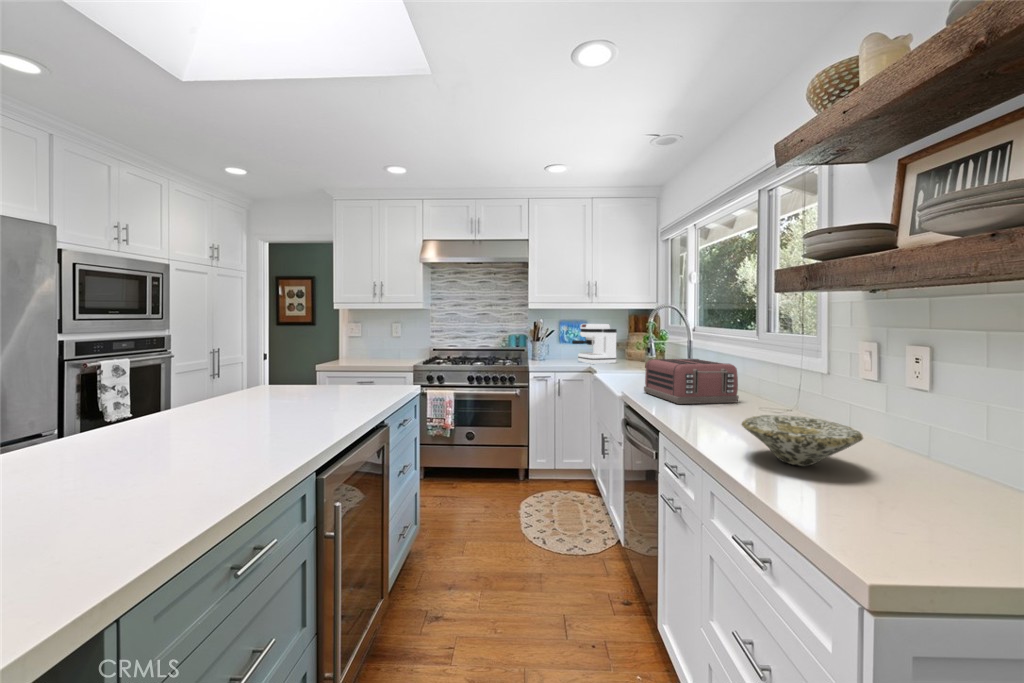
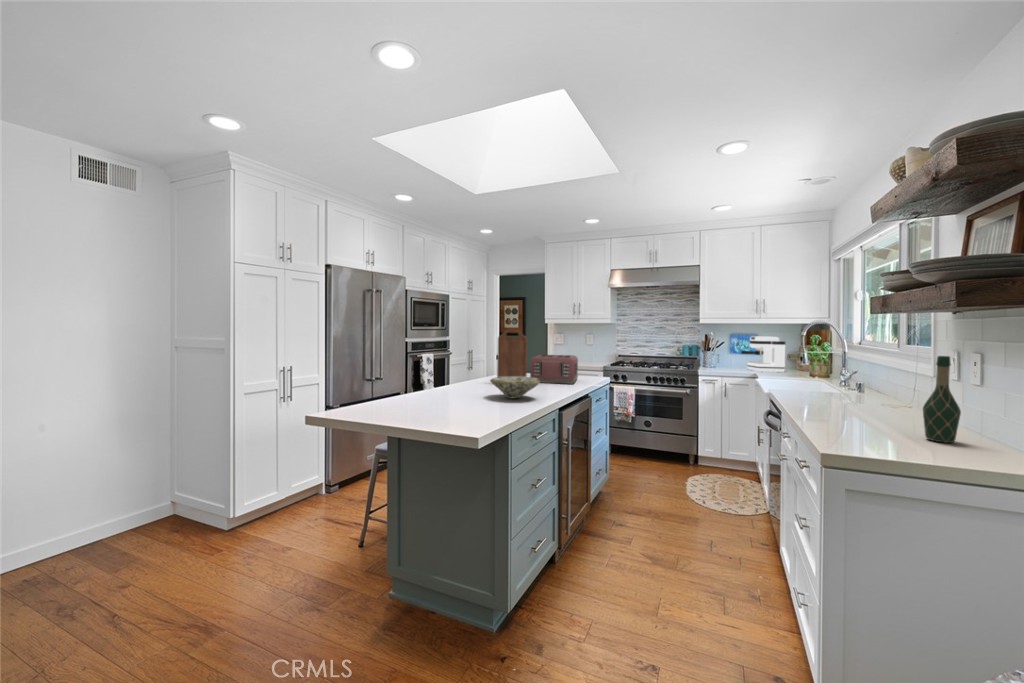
cutting board: none [193,318,255,420] -> present [497,330,527,377]
wine bottle: none [921,355,987,506] -> present [923,356,961,443]
toaster: present [644,359,739,404] -> present [530,355,578,384]
bowl: present [742,415,863,466] -> present [490,377,540,398]

